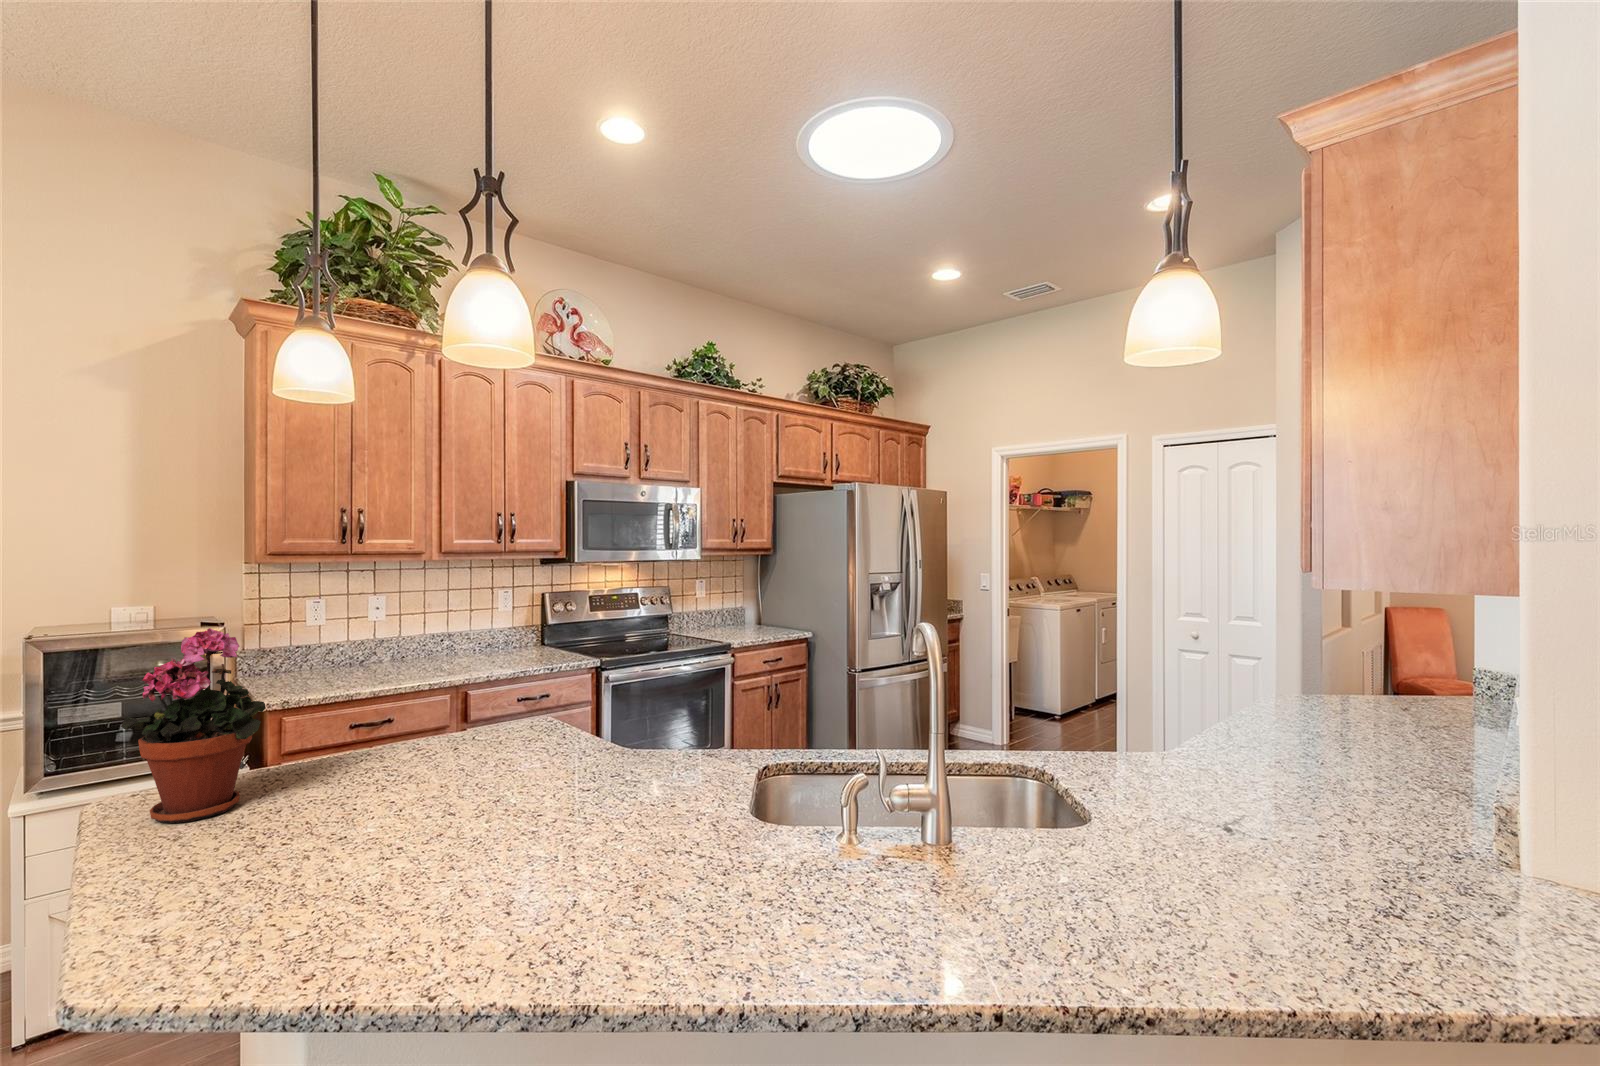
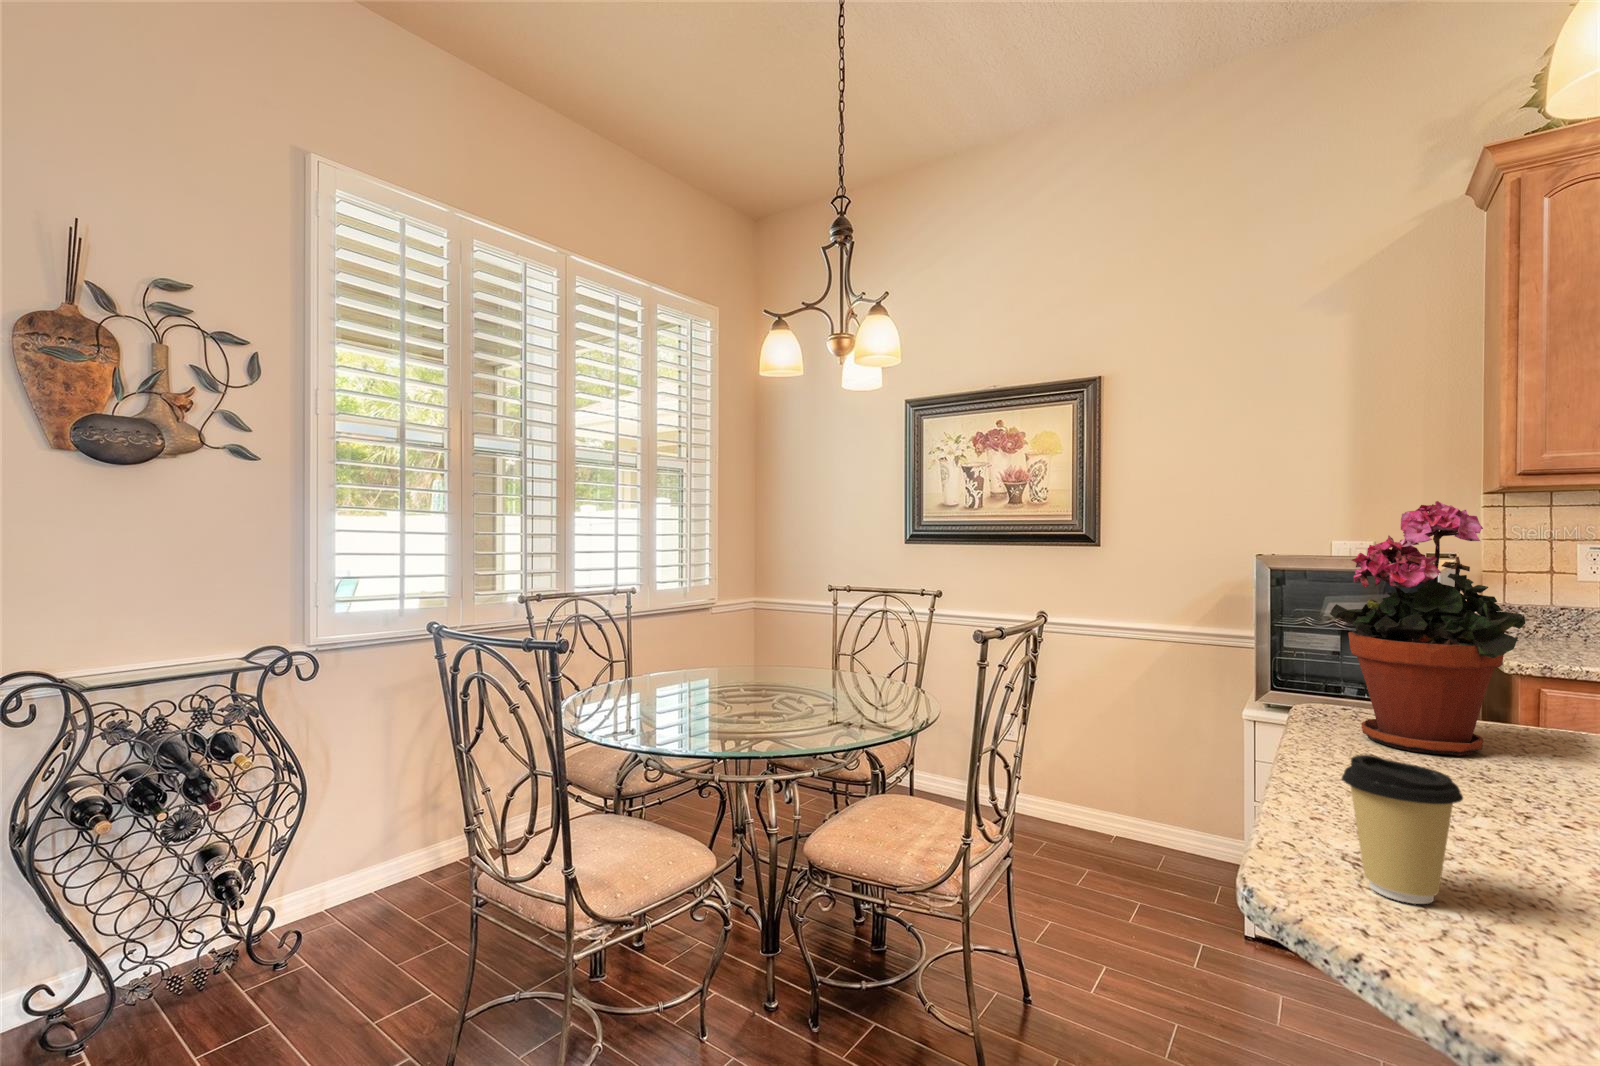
coffee cup: none [144,857,223,955] -> present [1342,755,1463,904]

